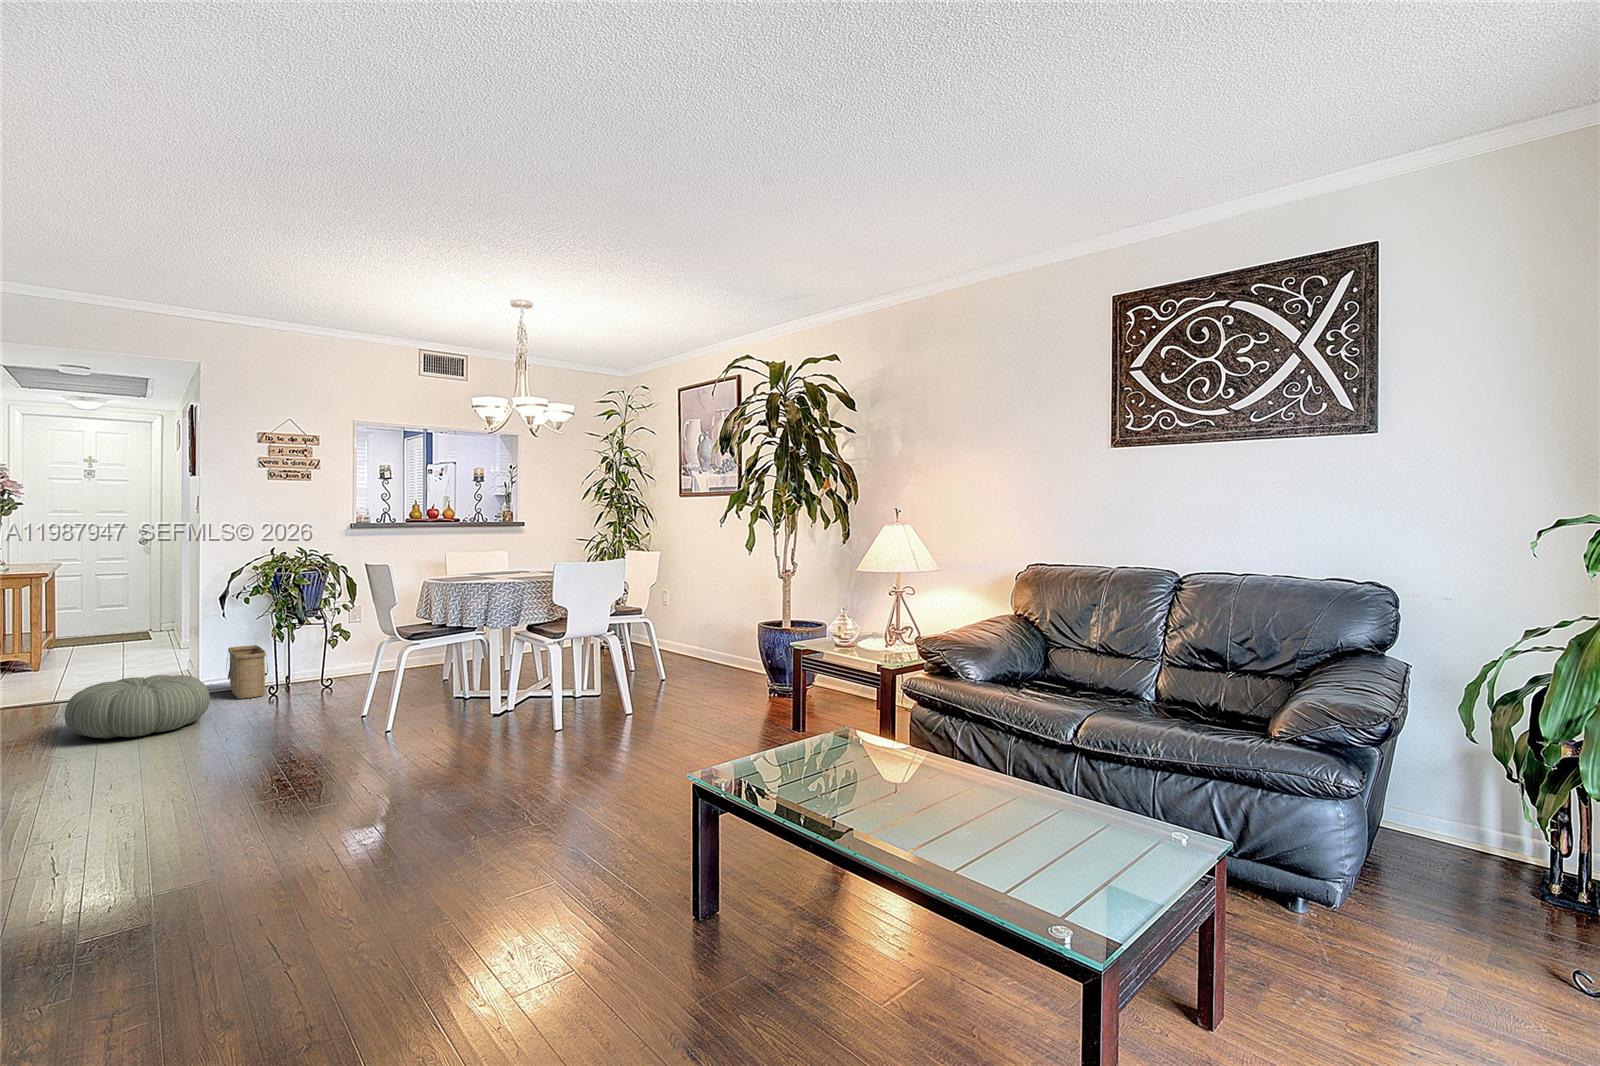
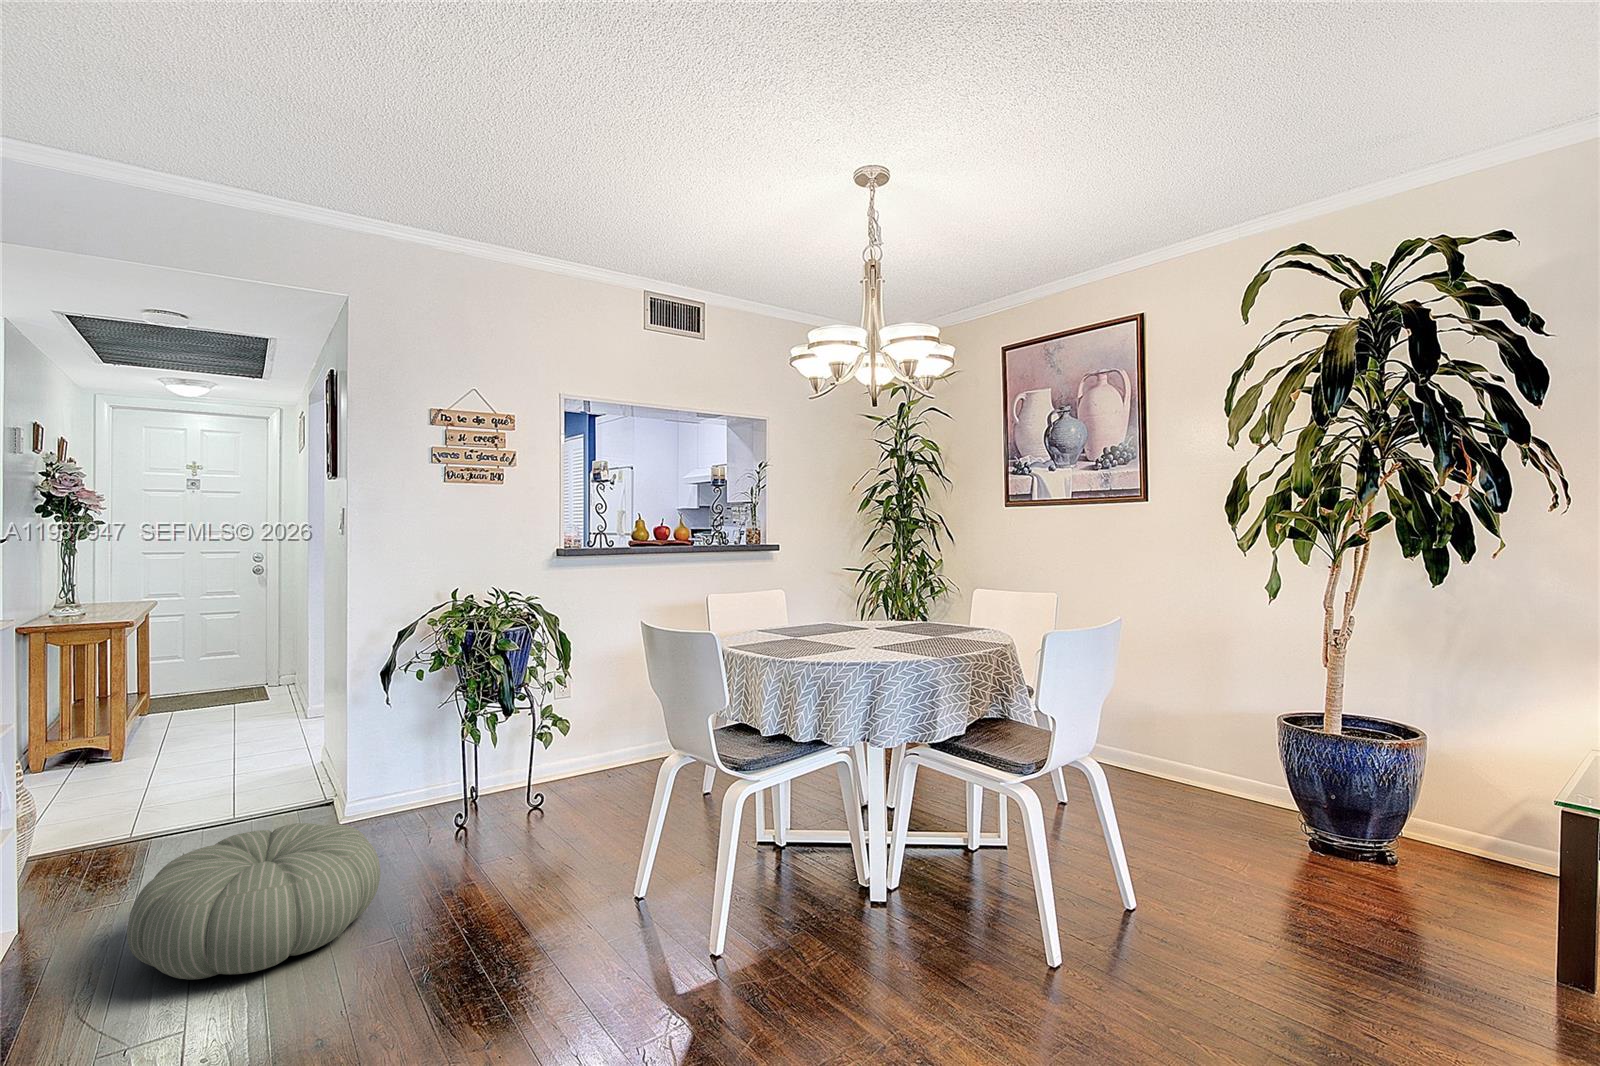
basket: present [228,645,268,699] -> none [389,741,454,841]

